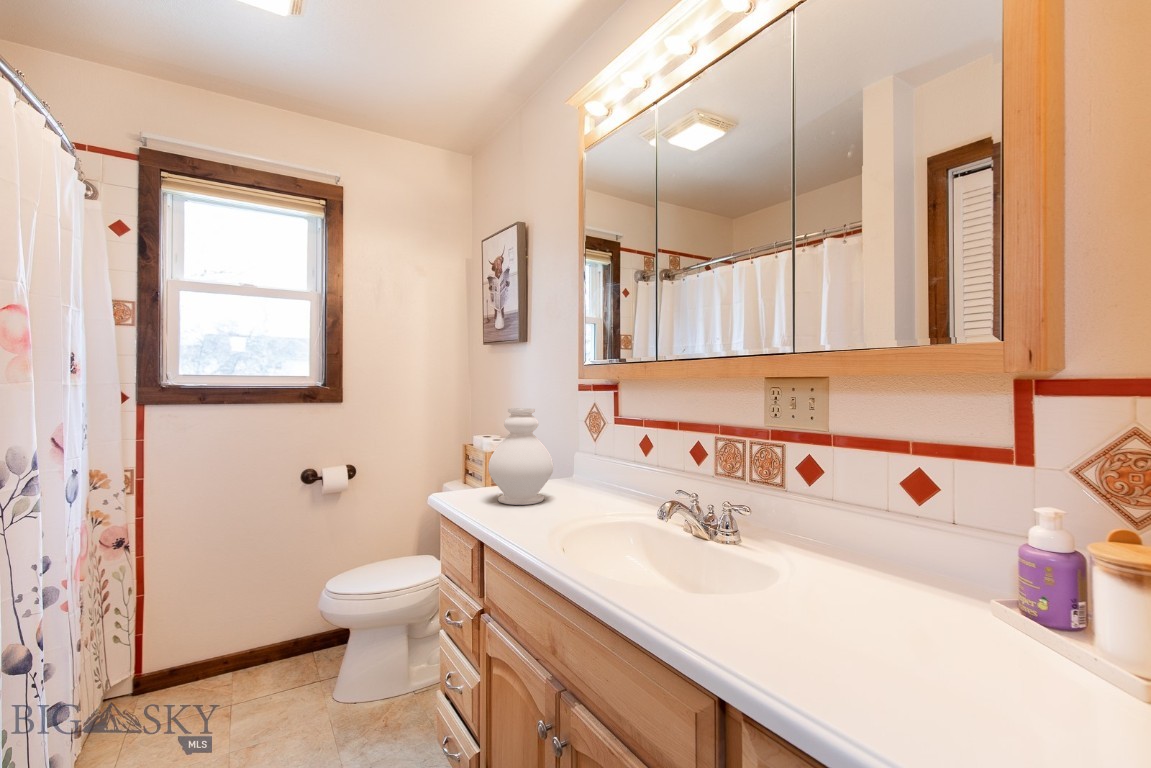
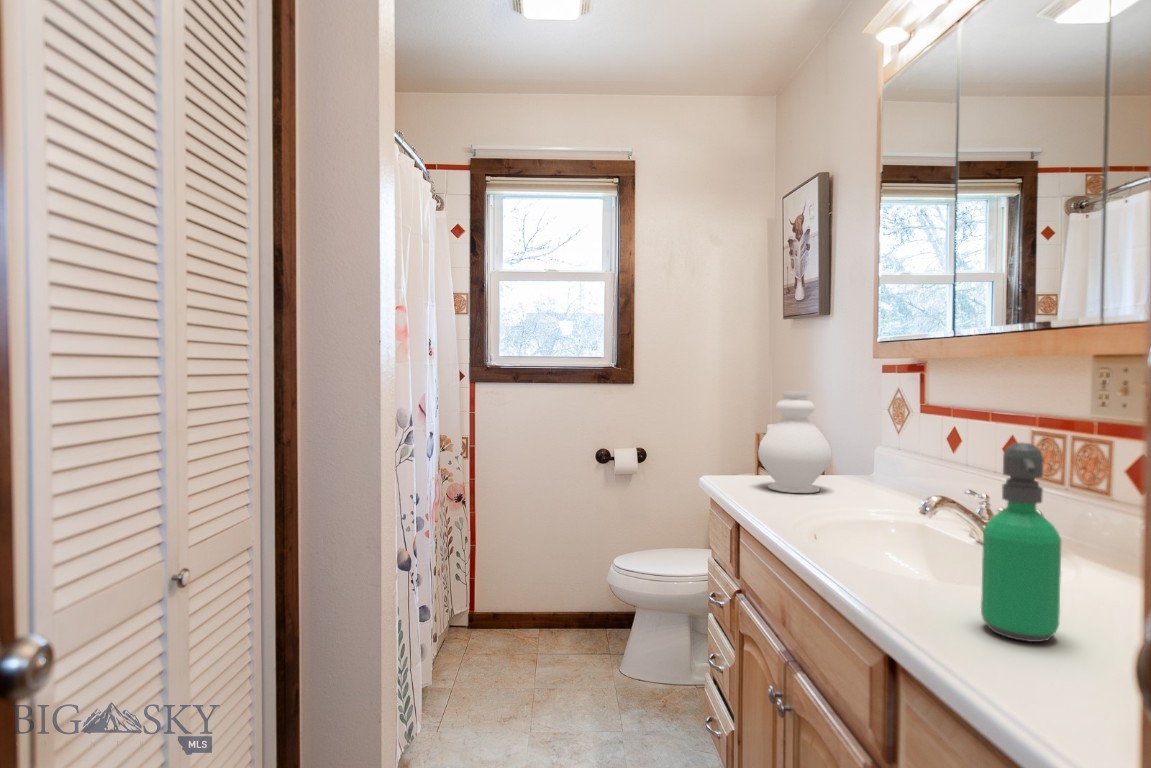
soap dispenser: none [816,468,896,686] -> present [981,443,1061,642]

